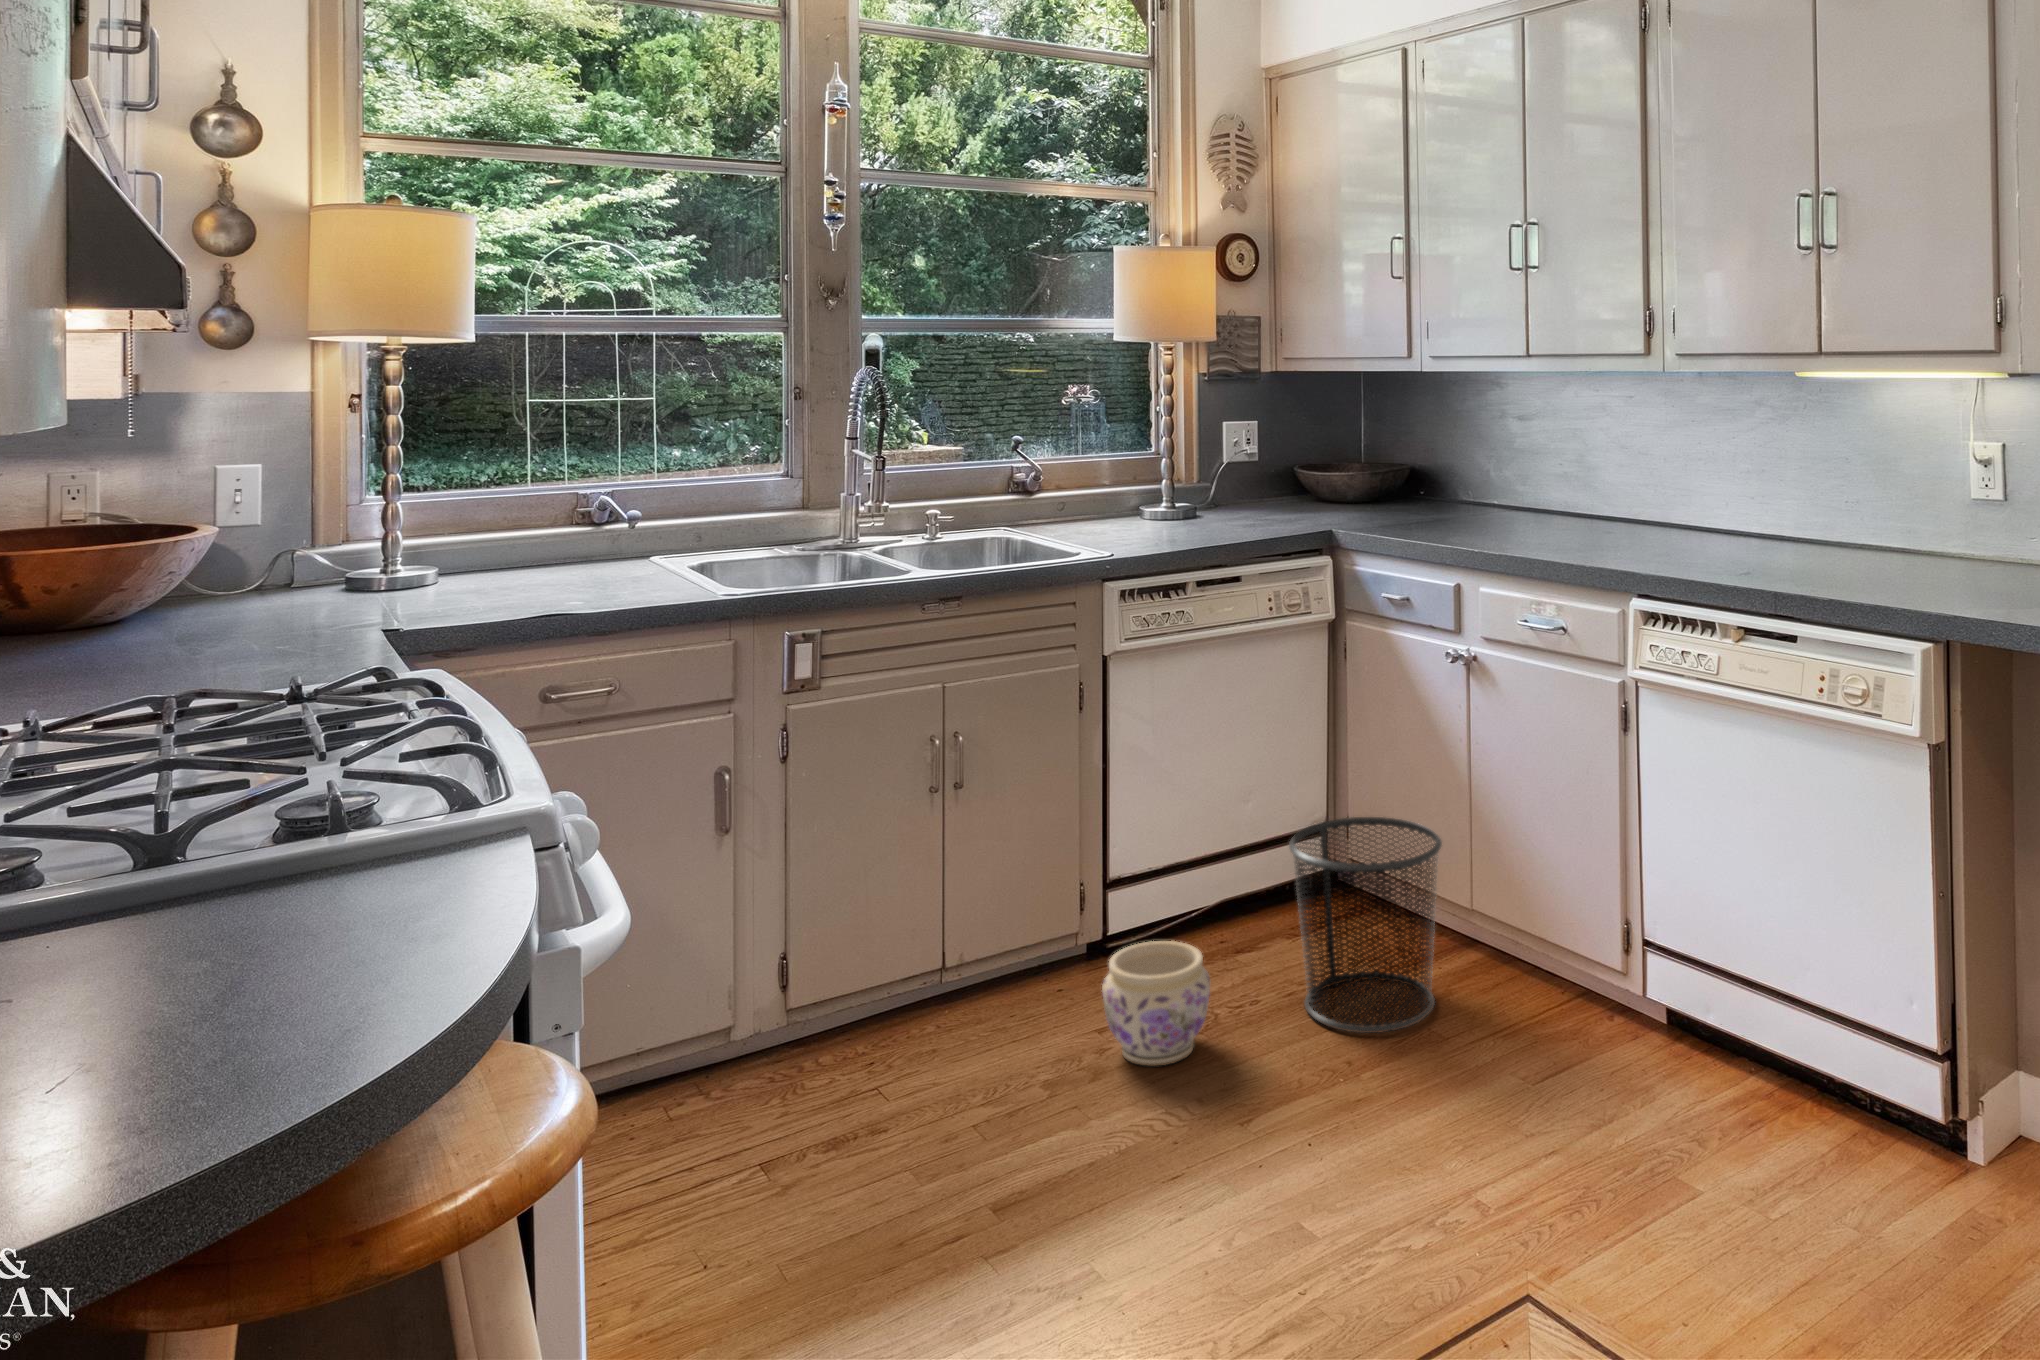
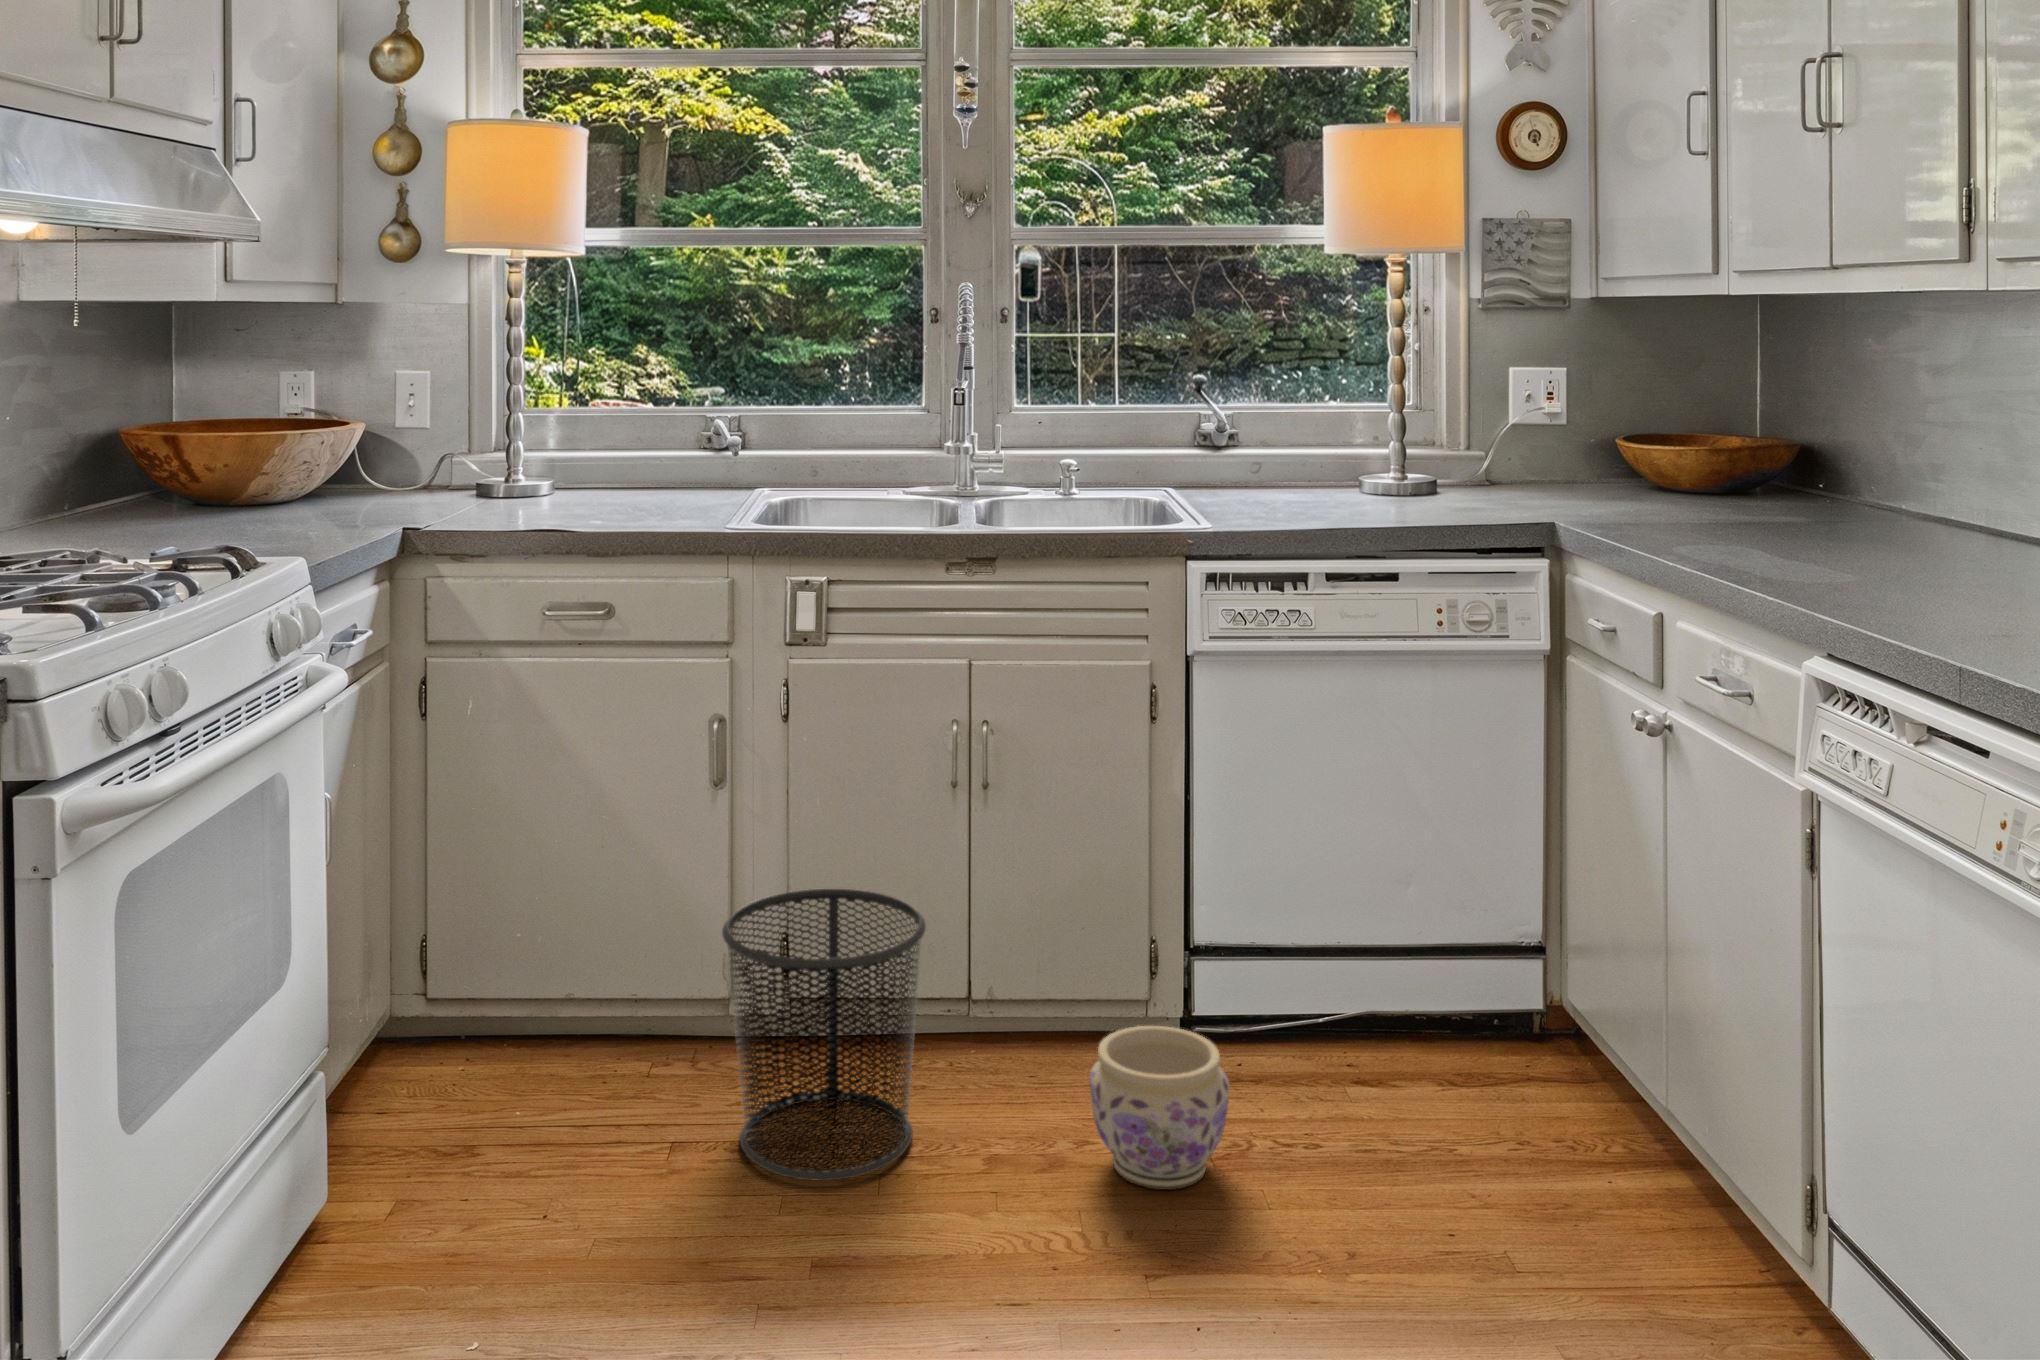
waste bin: present [1289,817,1442,1033] -> present [722,888,926,1181]

